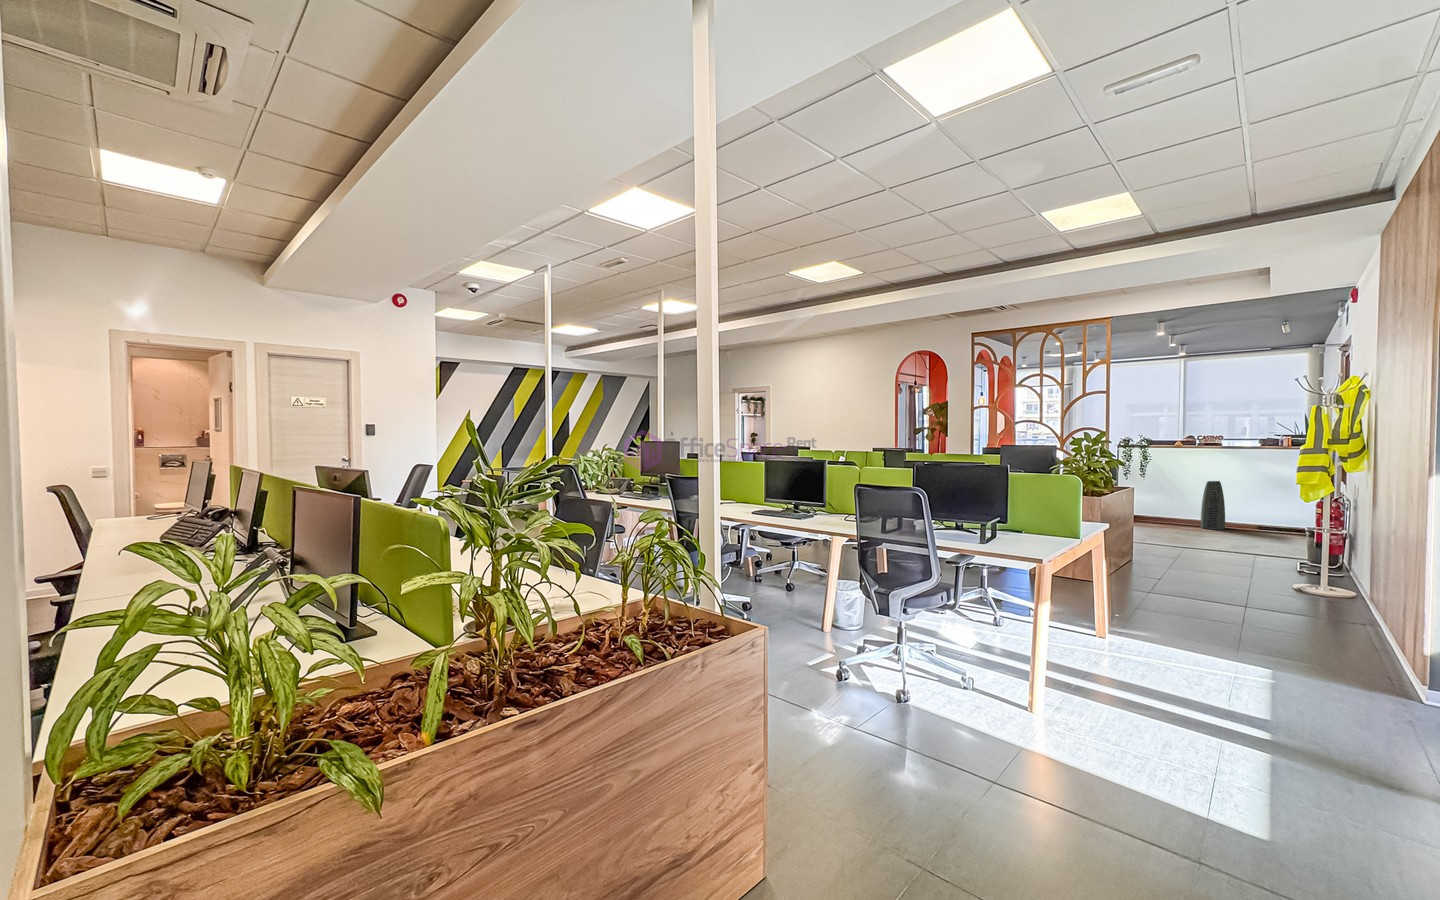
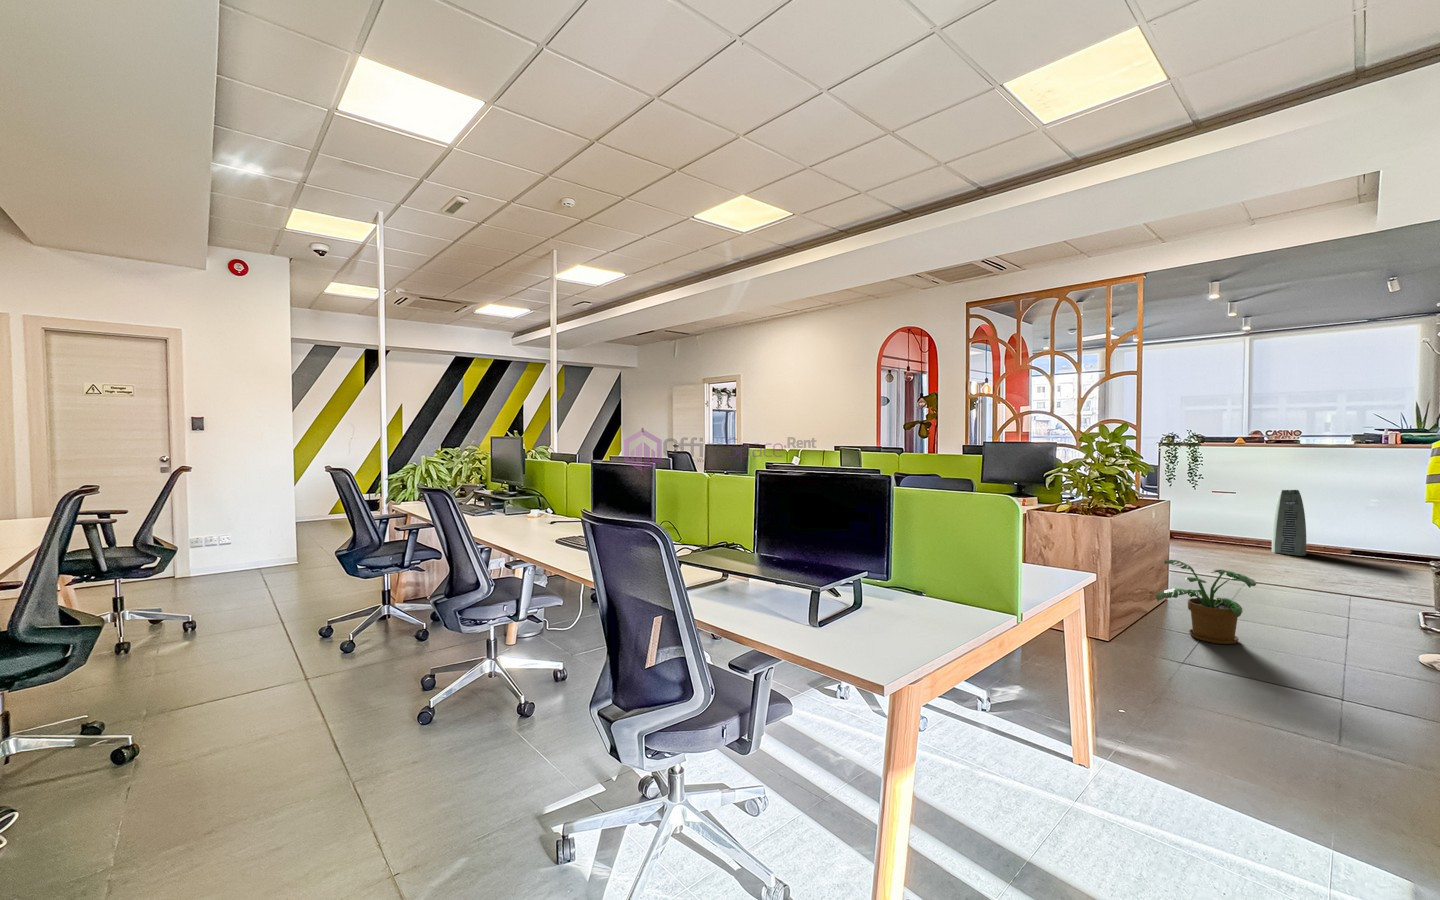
potted plant: none [1127,526,1191,580] -> present [1156,560,1257,644]

